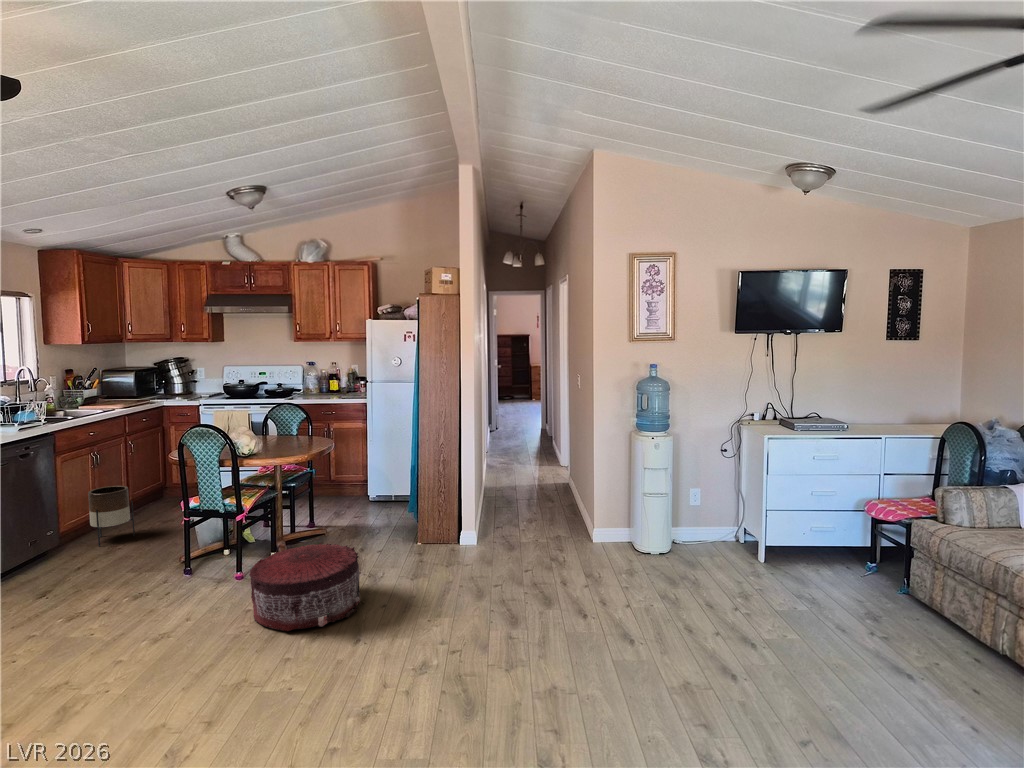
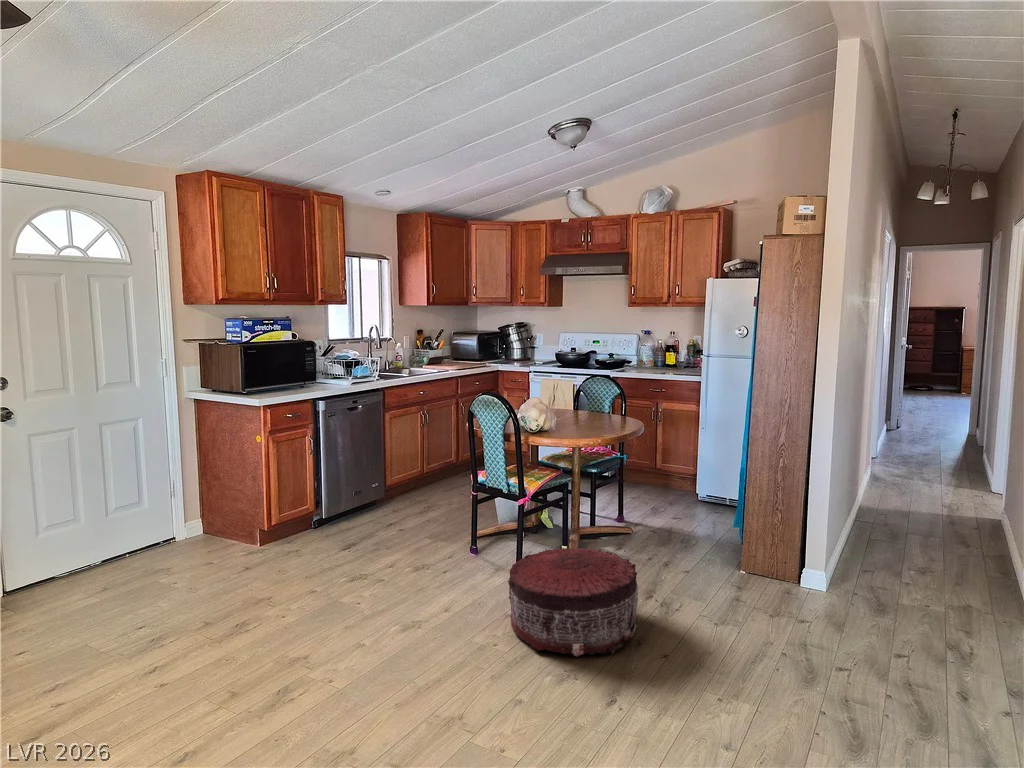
planter: present [88,486,135,546] -> none [415,447,452,505]

